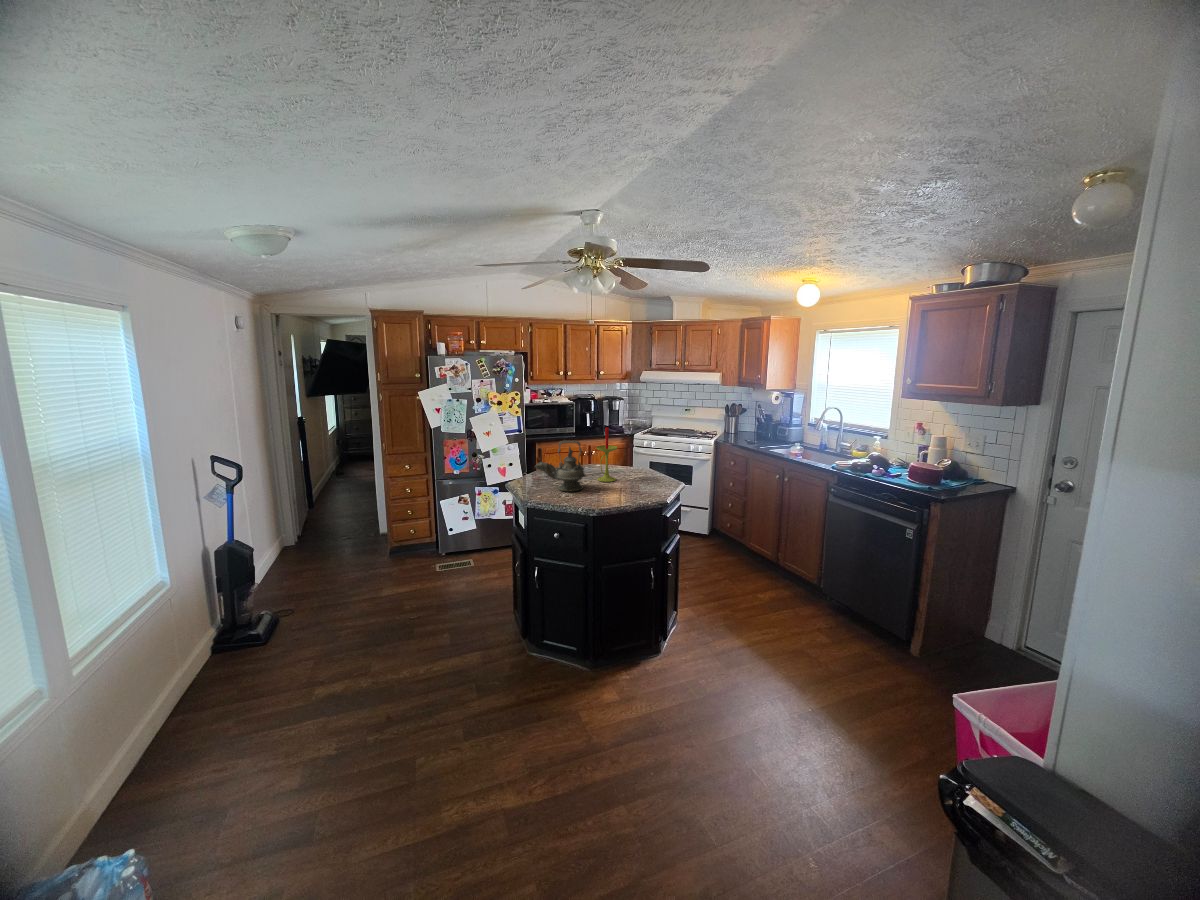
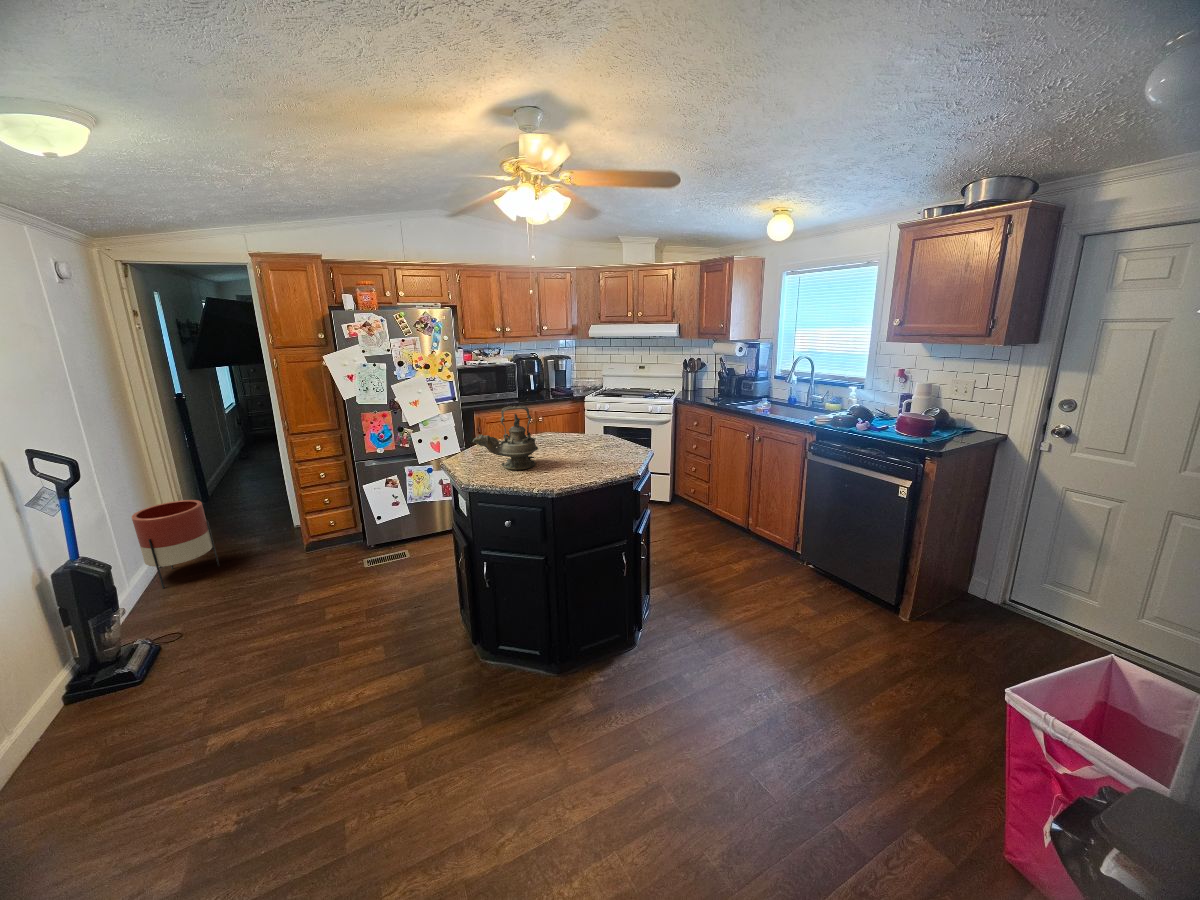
candle: present [596,427,617,482] -> none [548,386,574,454]
planter: none [266,503,323,573] -> present [132,500,219,588]

